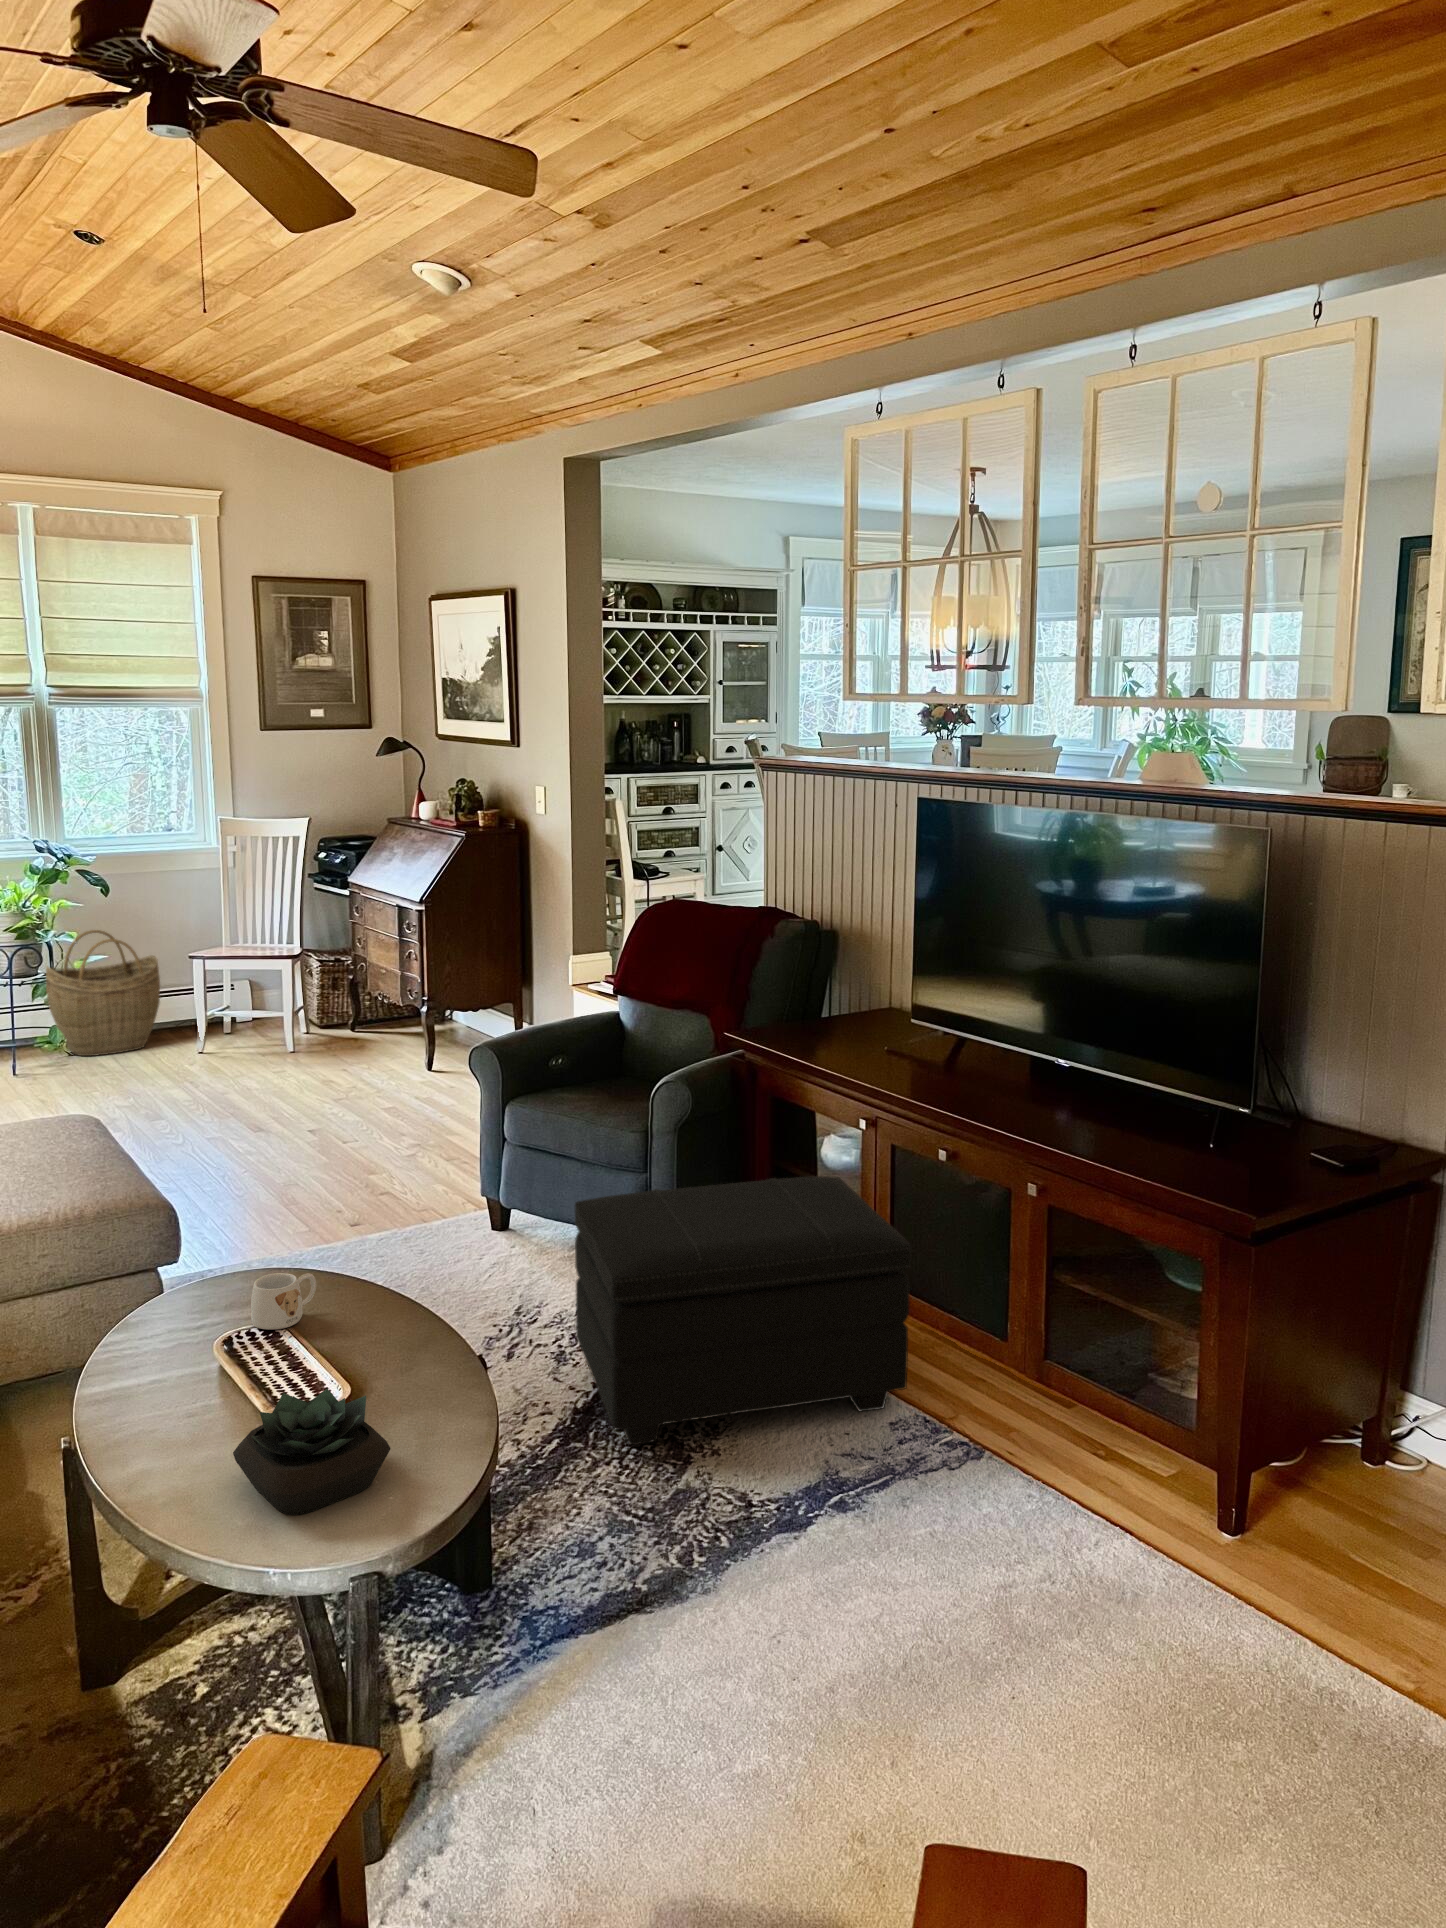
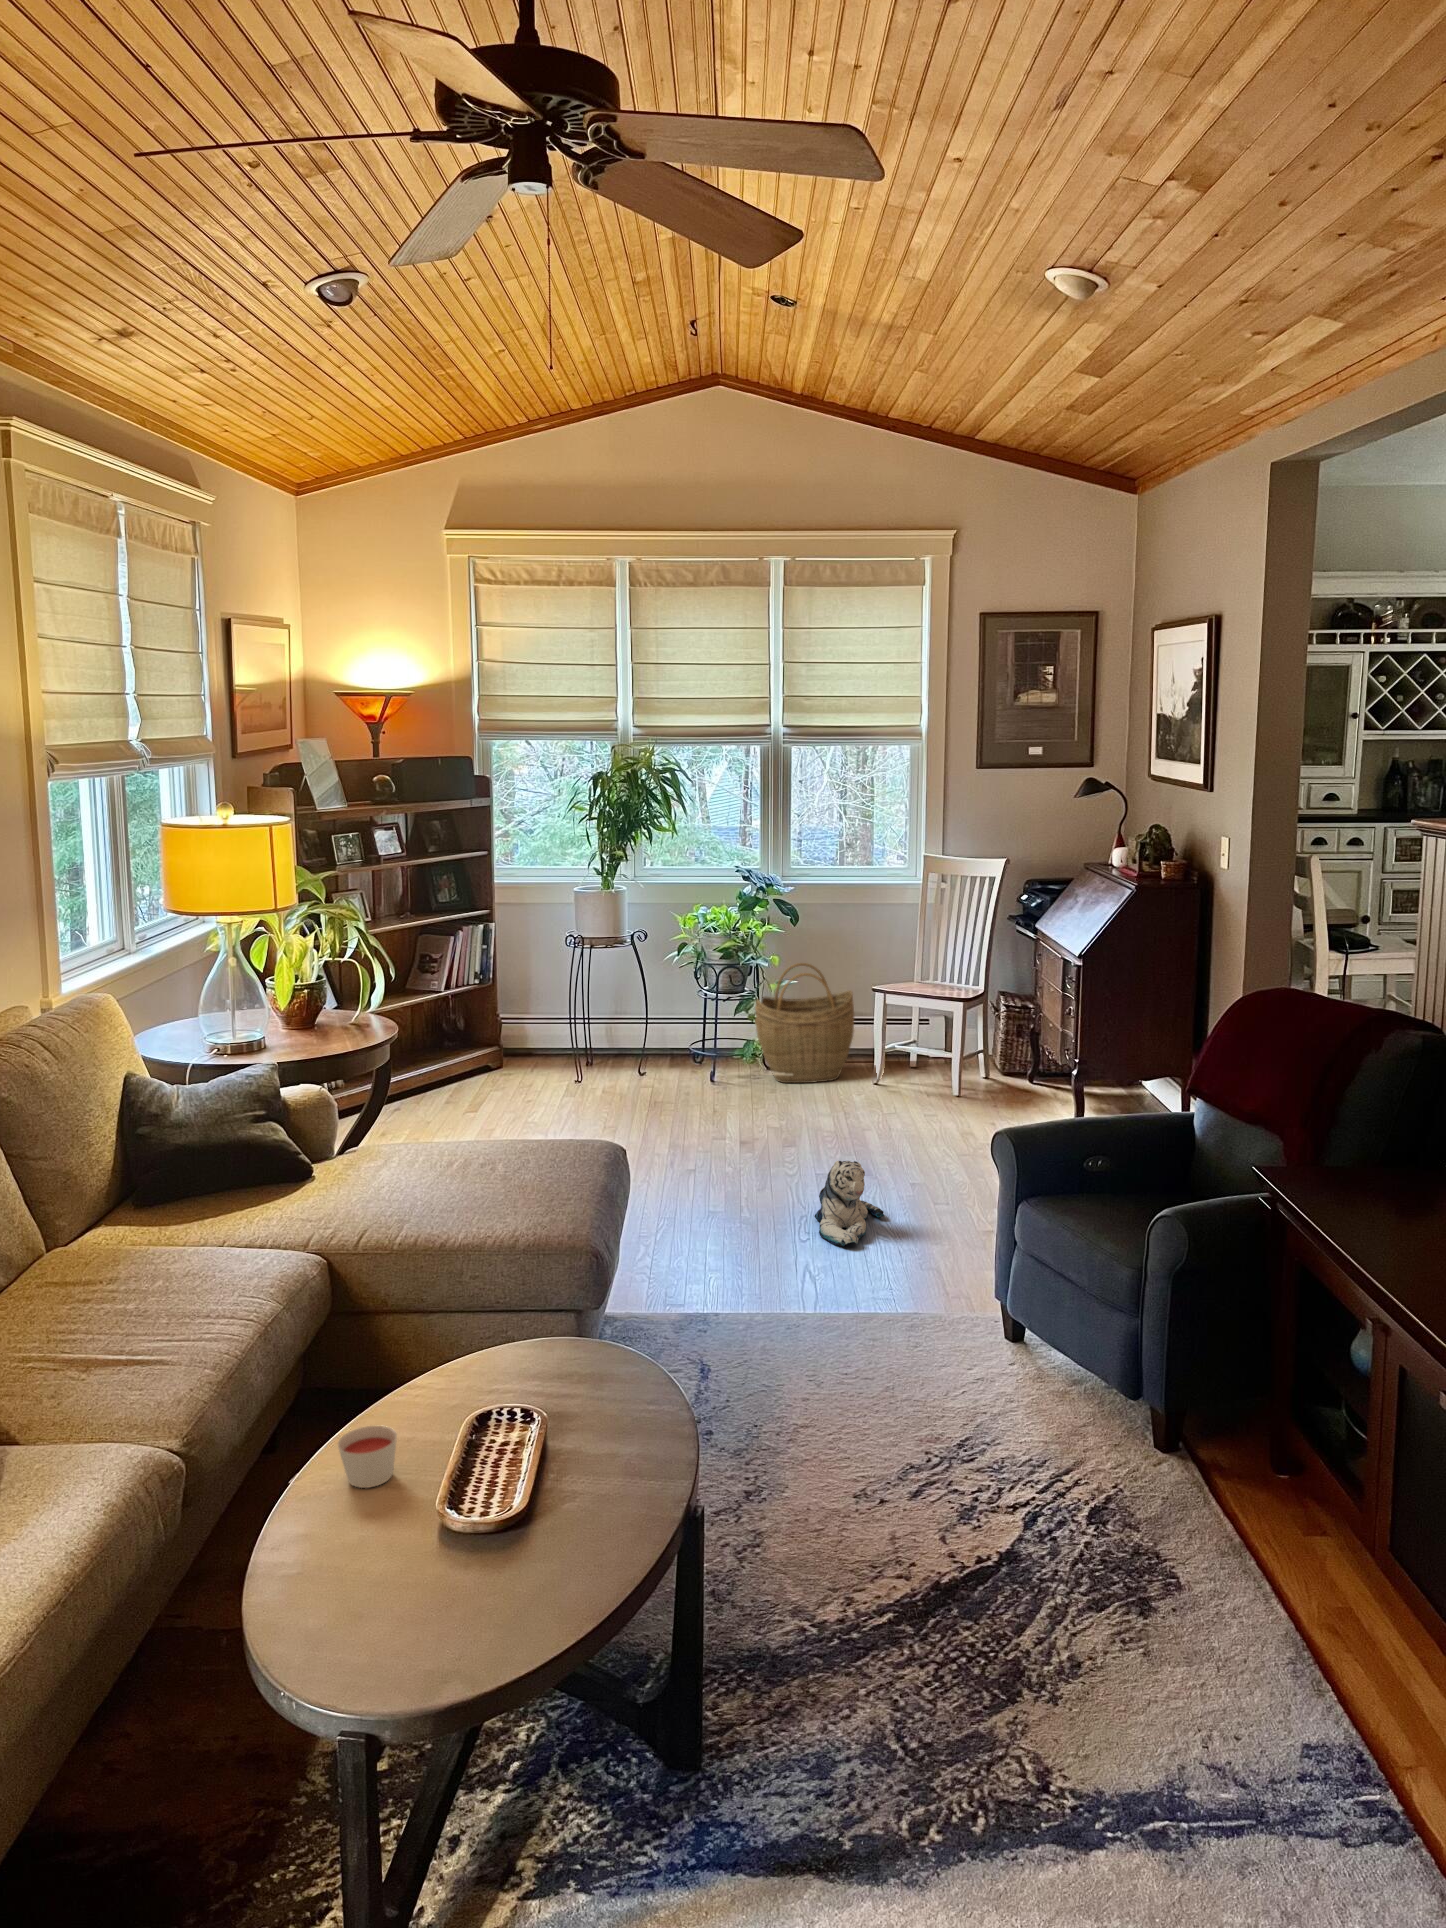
plush toy: none [230,1106,301,1187] -> present [815,1161,884,1246]
footstool: present [575,1176,911,1445] -> none [927,1337,1354,1720]
mug: present [251,1273,316,1330] -> none [514,1358,584,1418]
candle: none [138,1357,202,1419] -> present [338,1425,397,1488]
succulent plant: present [233,1389,390,1515] -> none [308,1497,454,1634]

